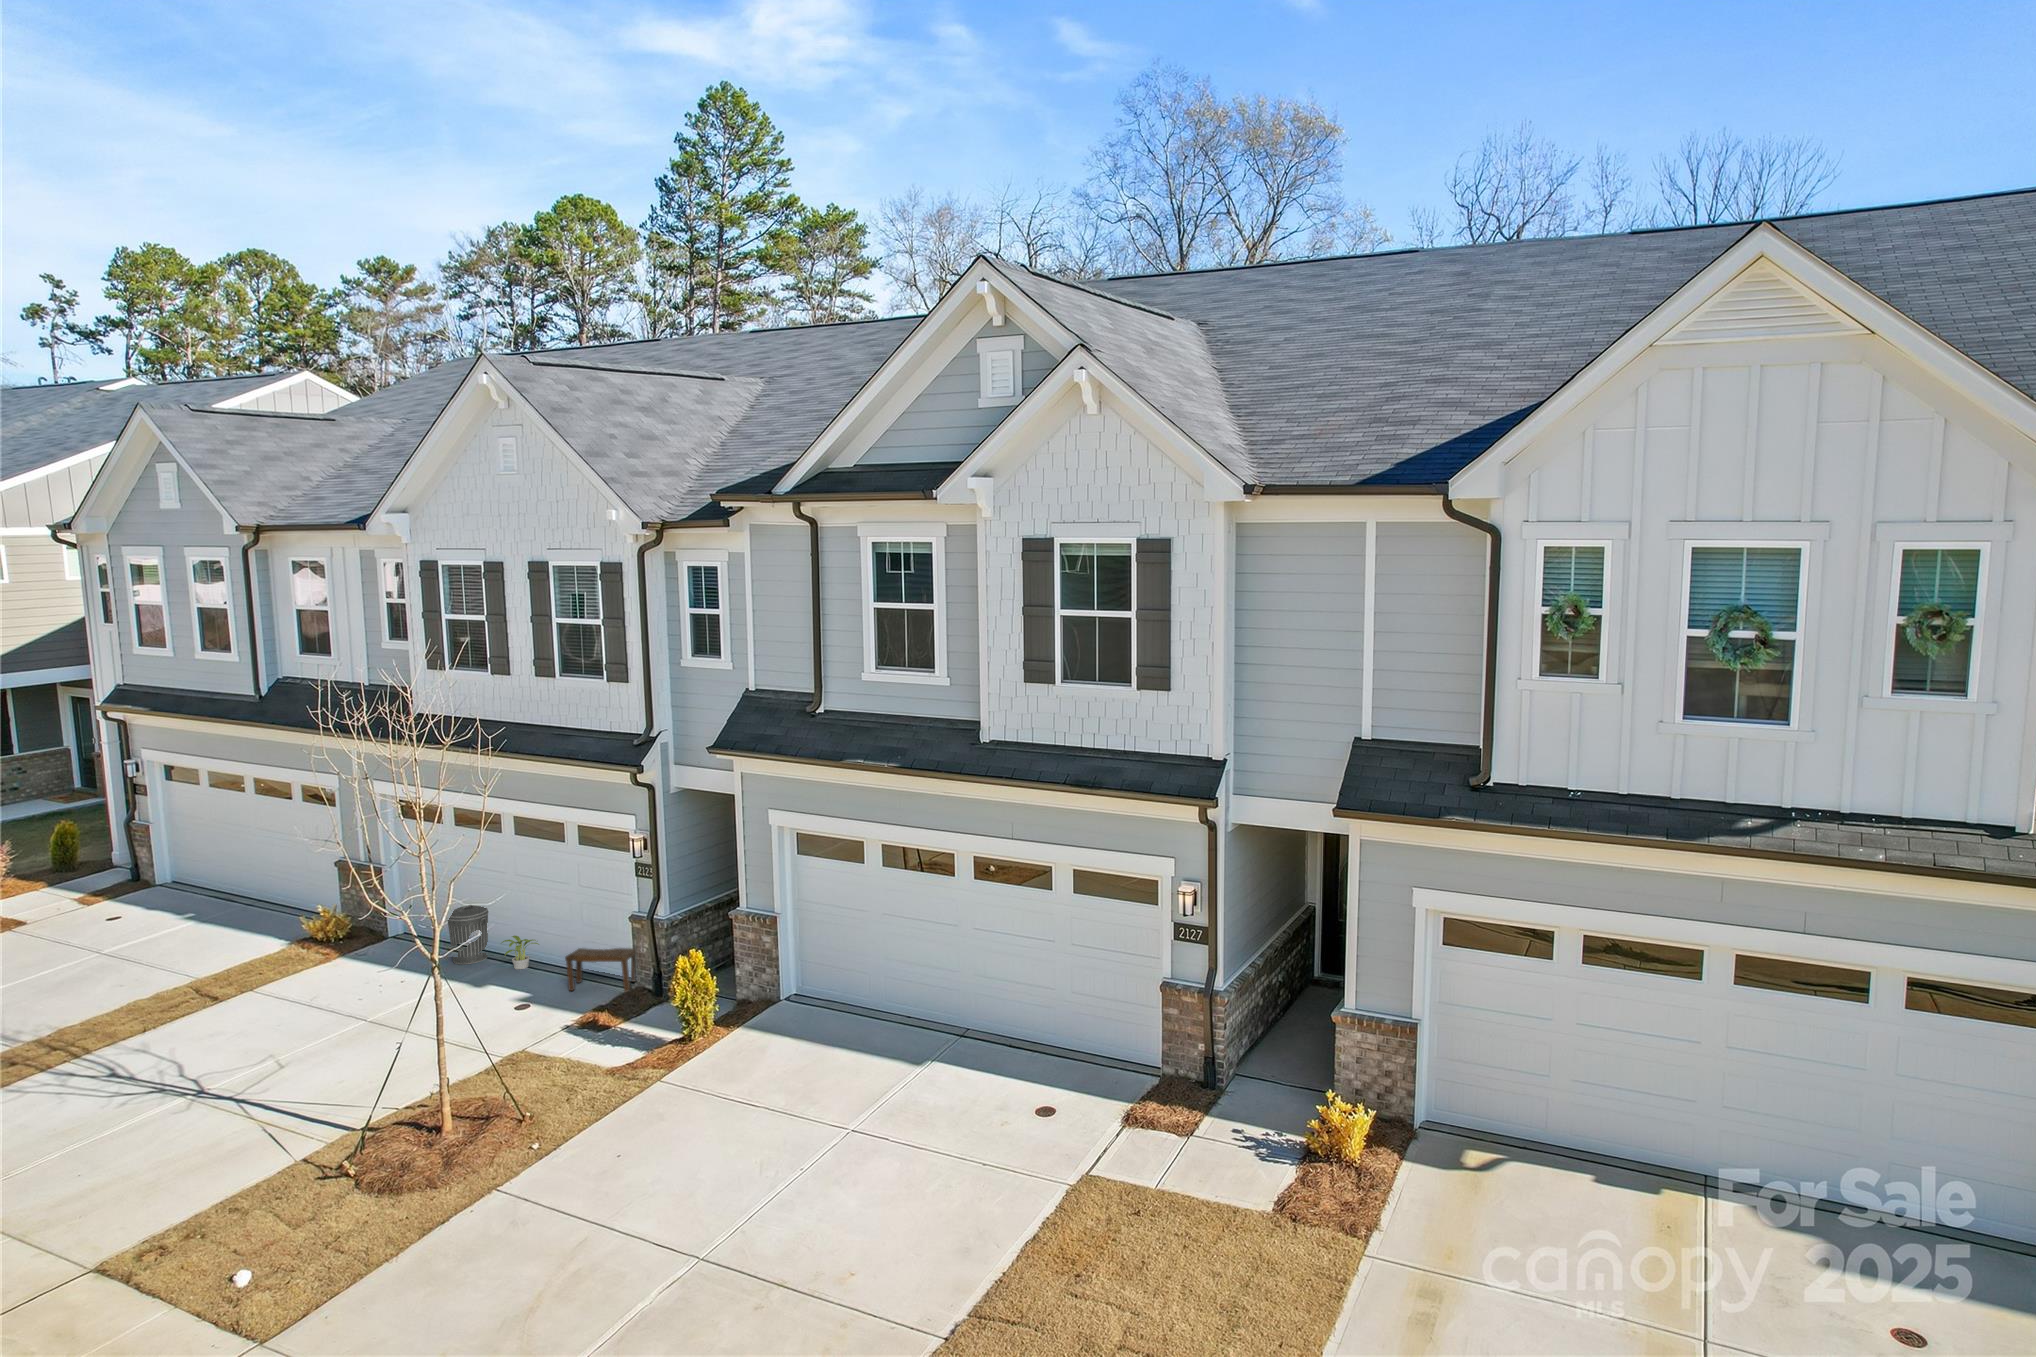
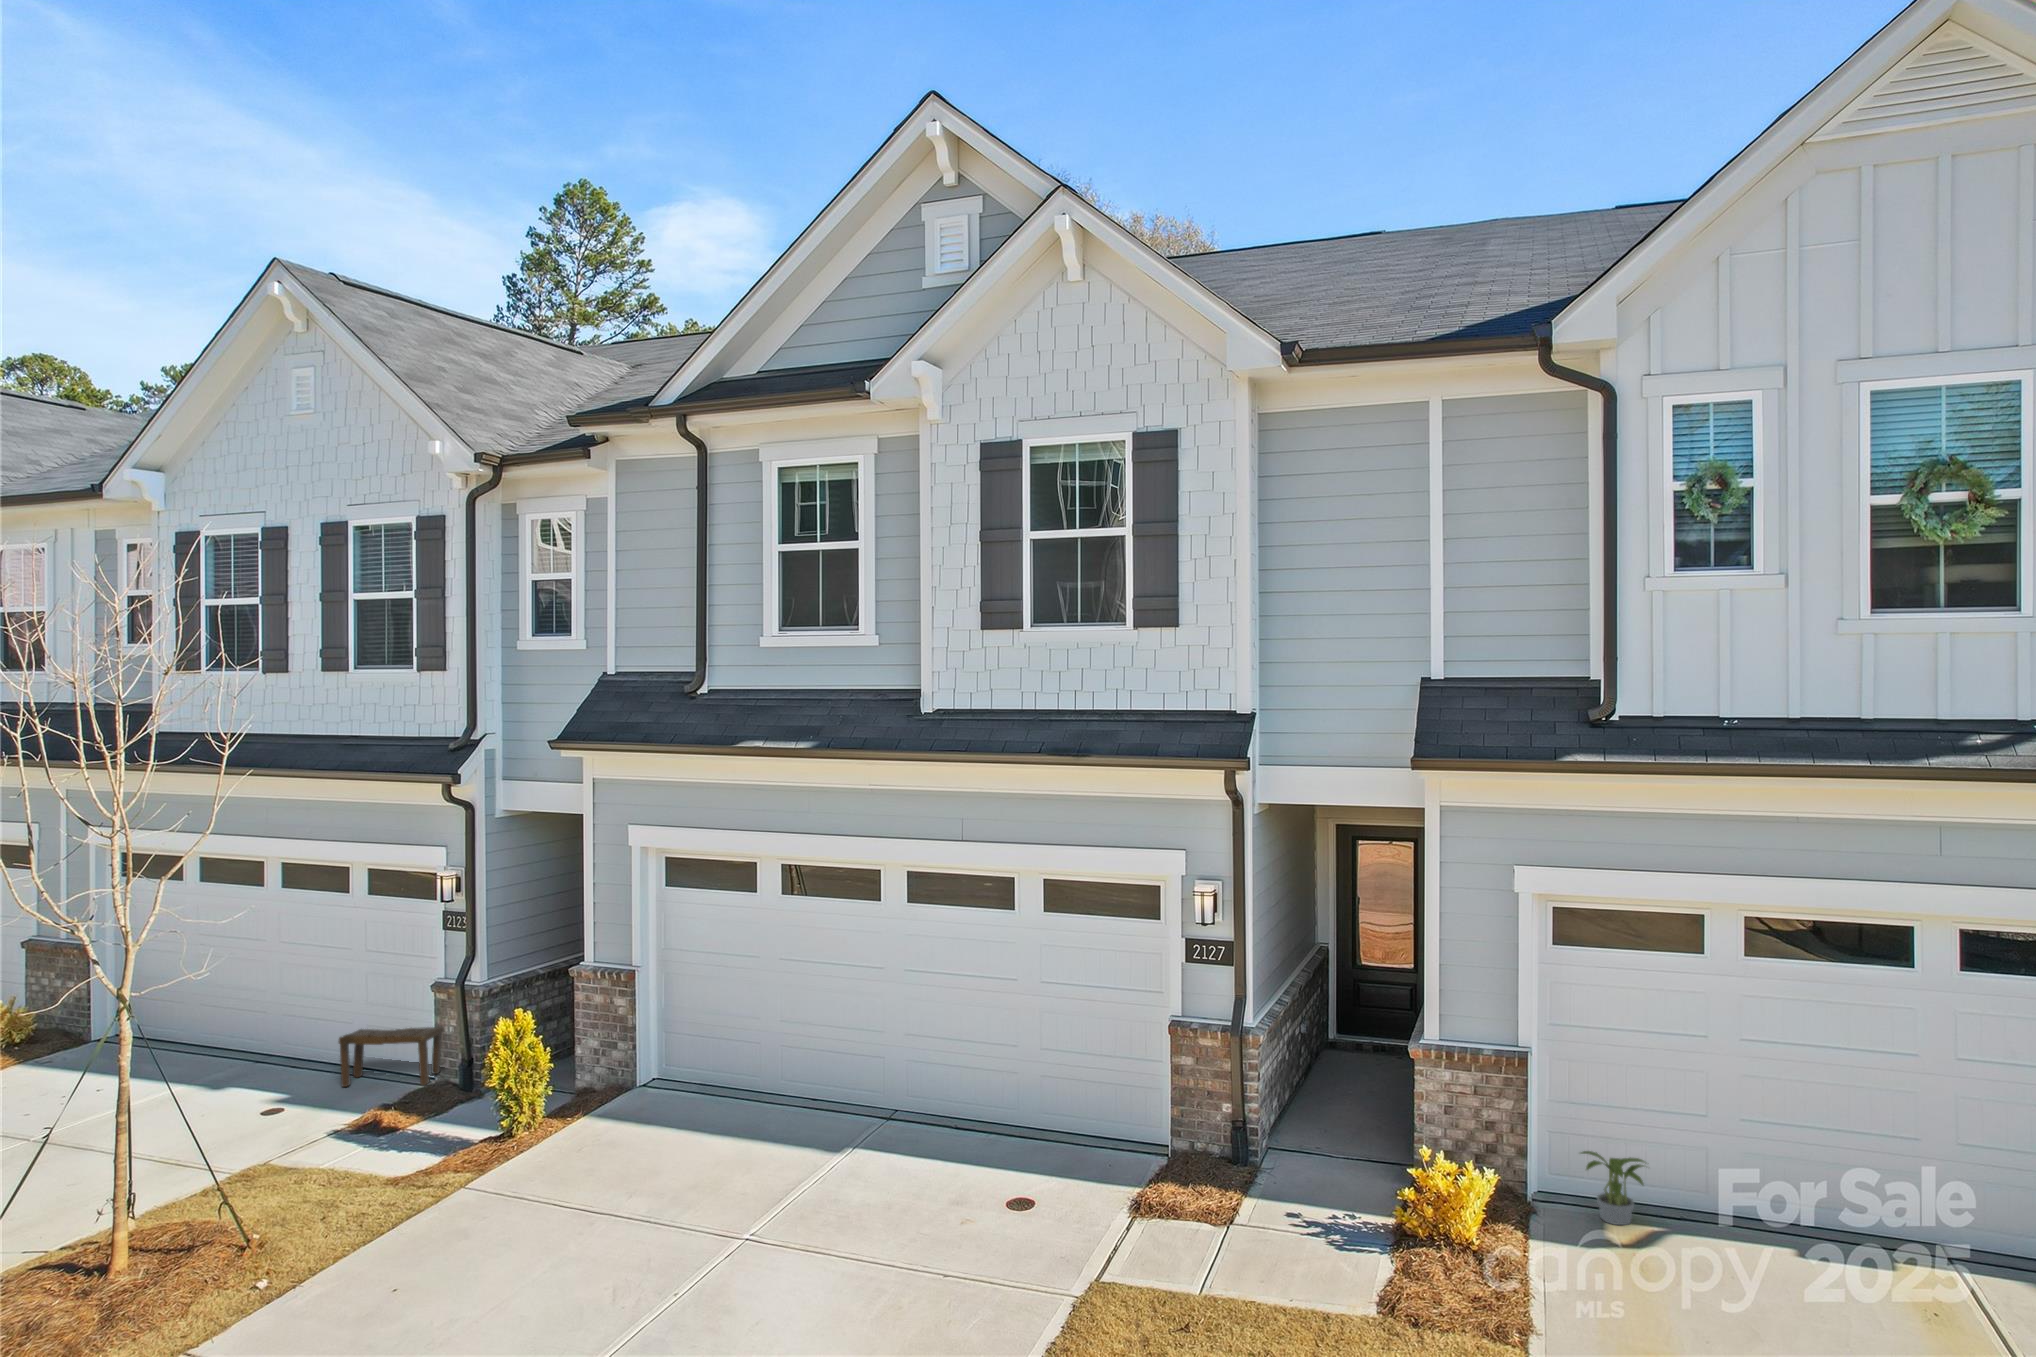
trash can: present [448,905,488,964] -> none [177,981,238,1062]
potted plant: present [502,936,539,969] -> present [1581,1151,1644,1225]

